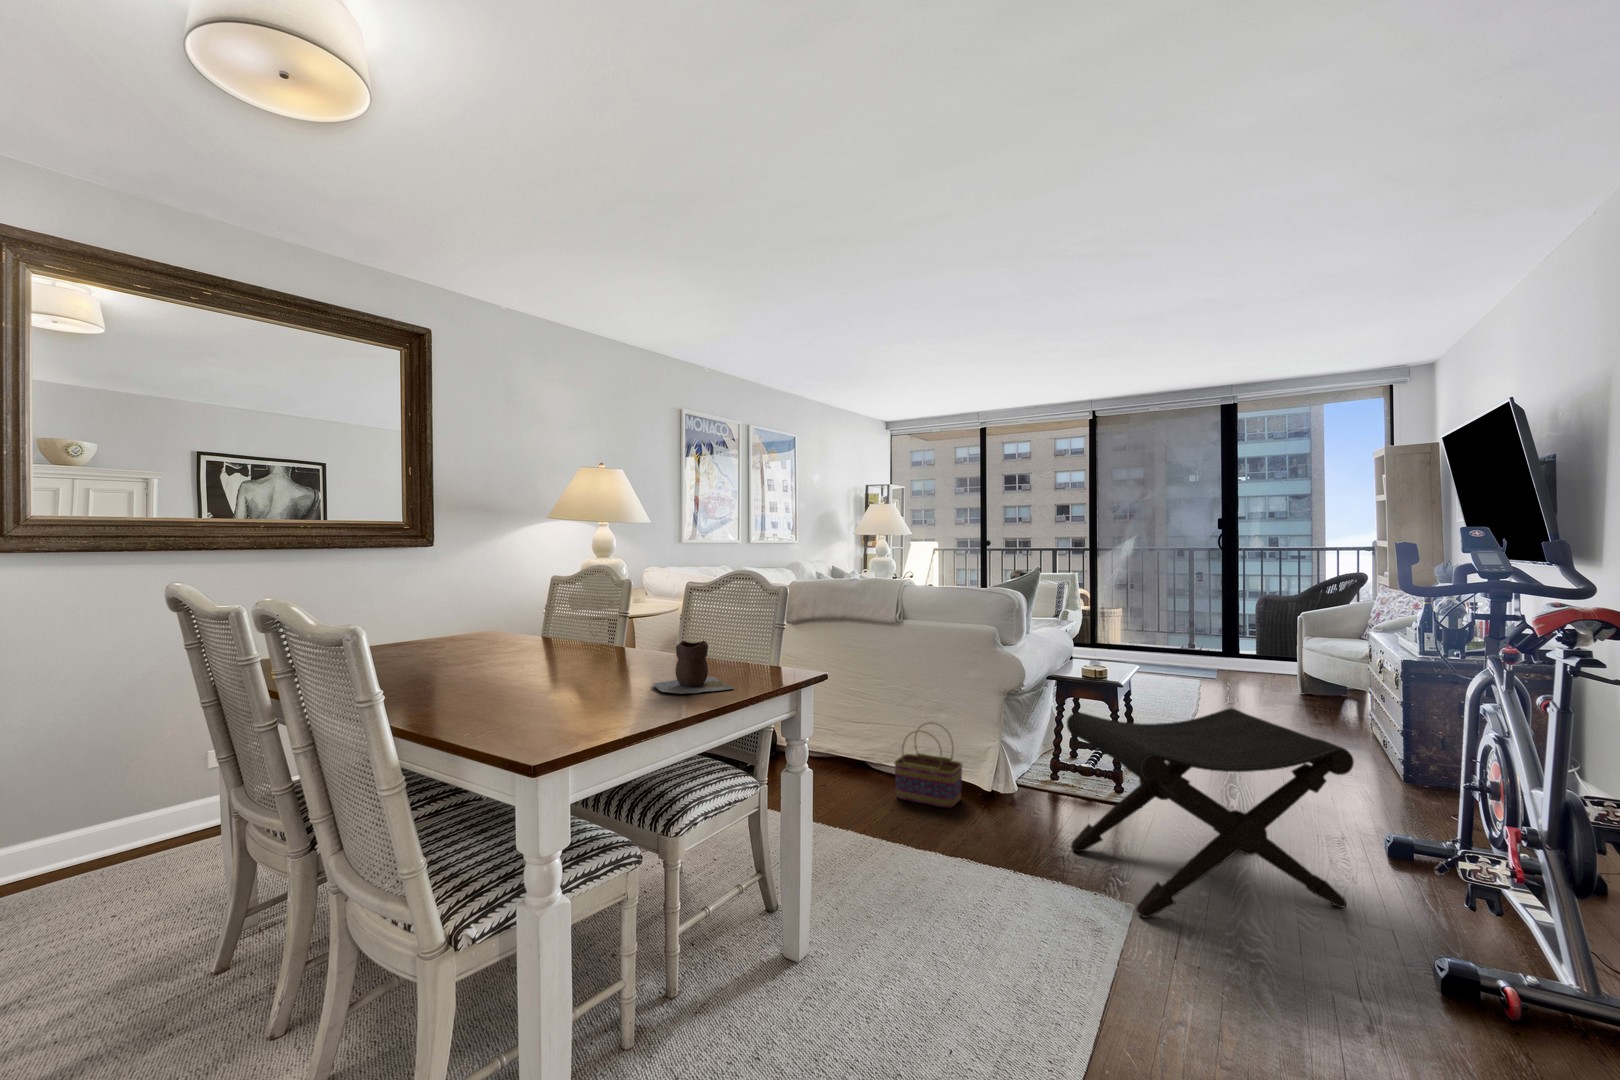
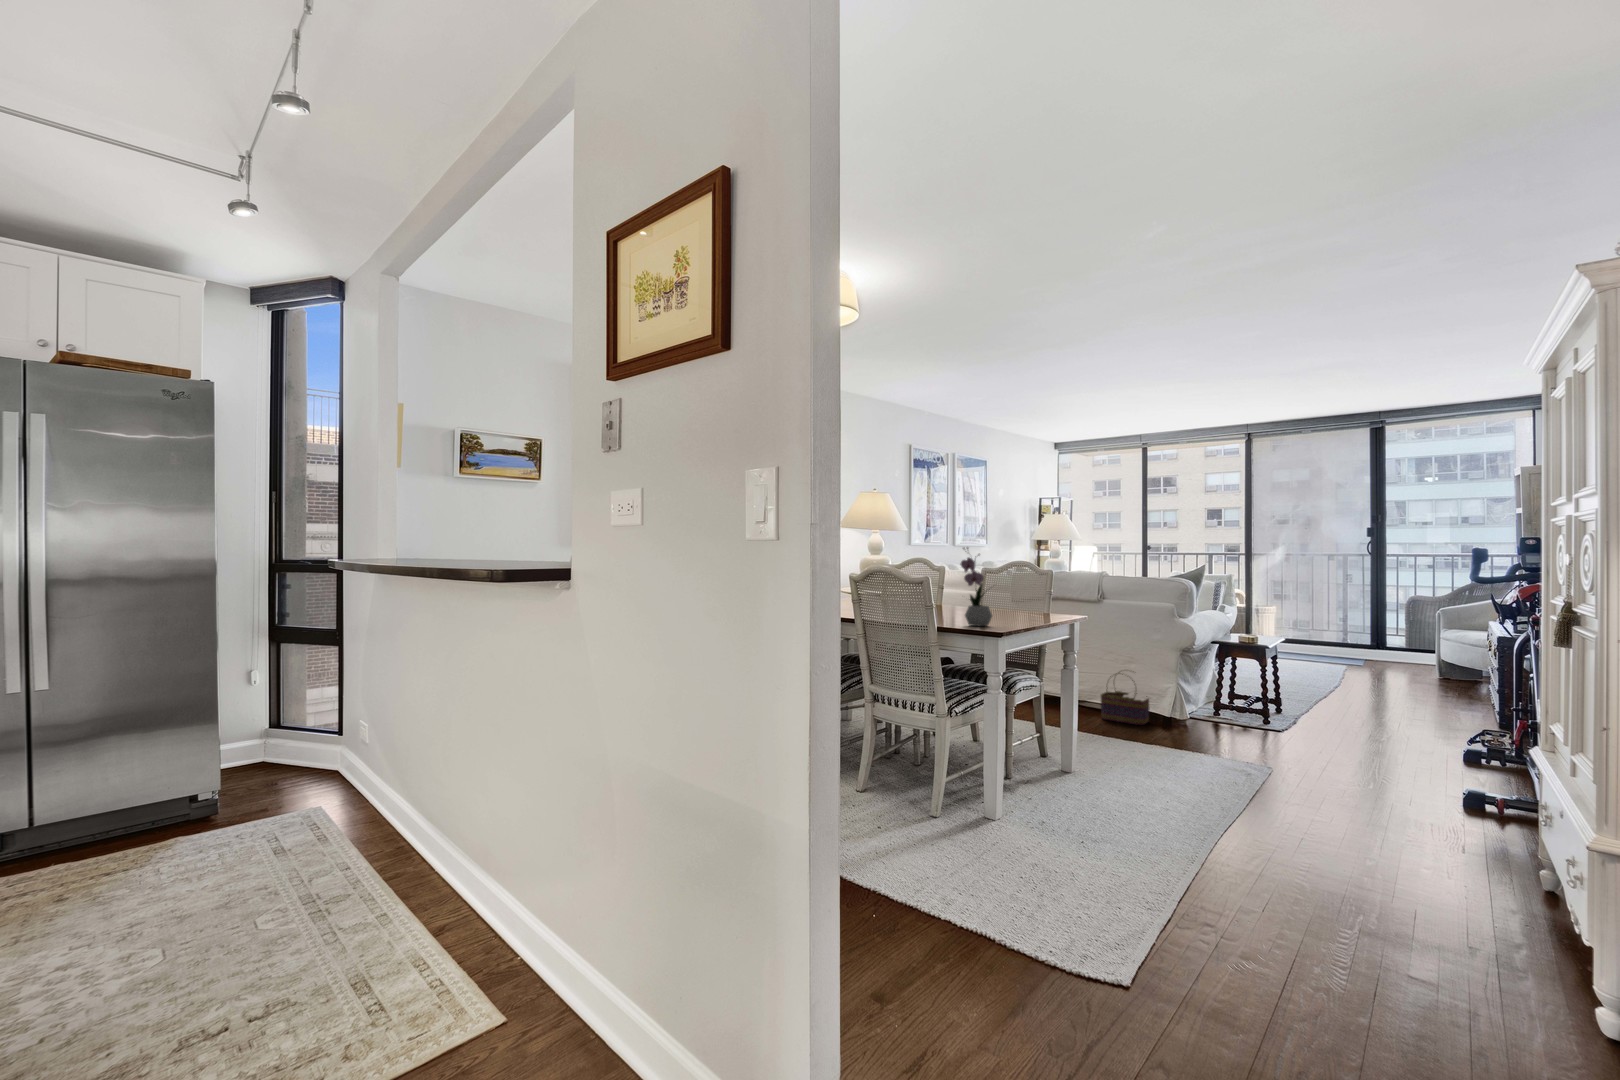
flower arrangement: none [552,546,629,710] -> present [960,548,992,626]
vase: present [653,641,734,694] -> none [994,598,1042,623]
footstool: present [1067,708,1354,918] -> none [1228,658,1424,777]

